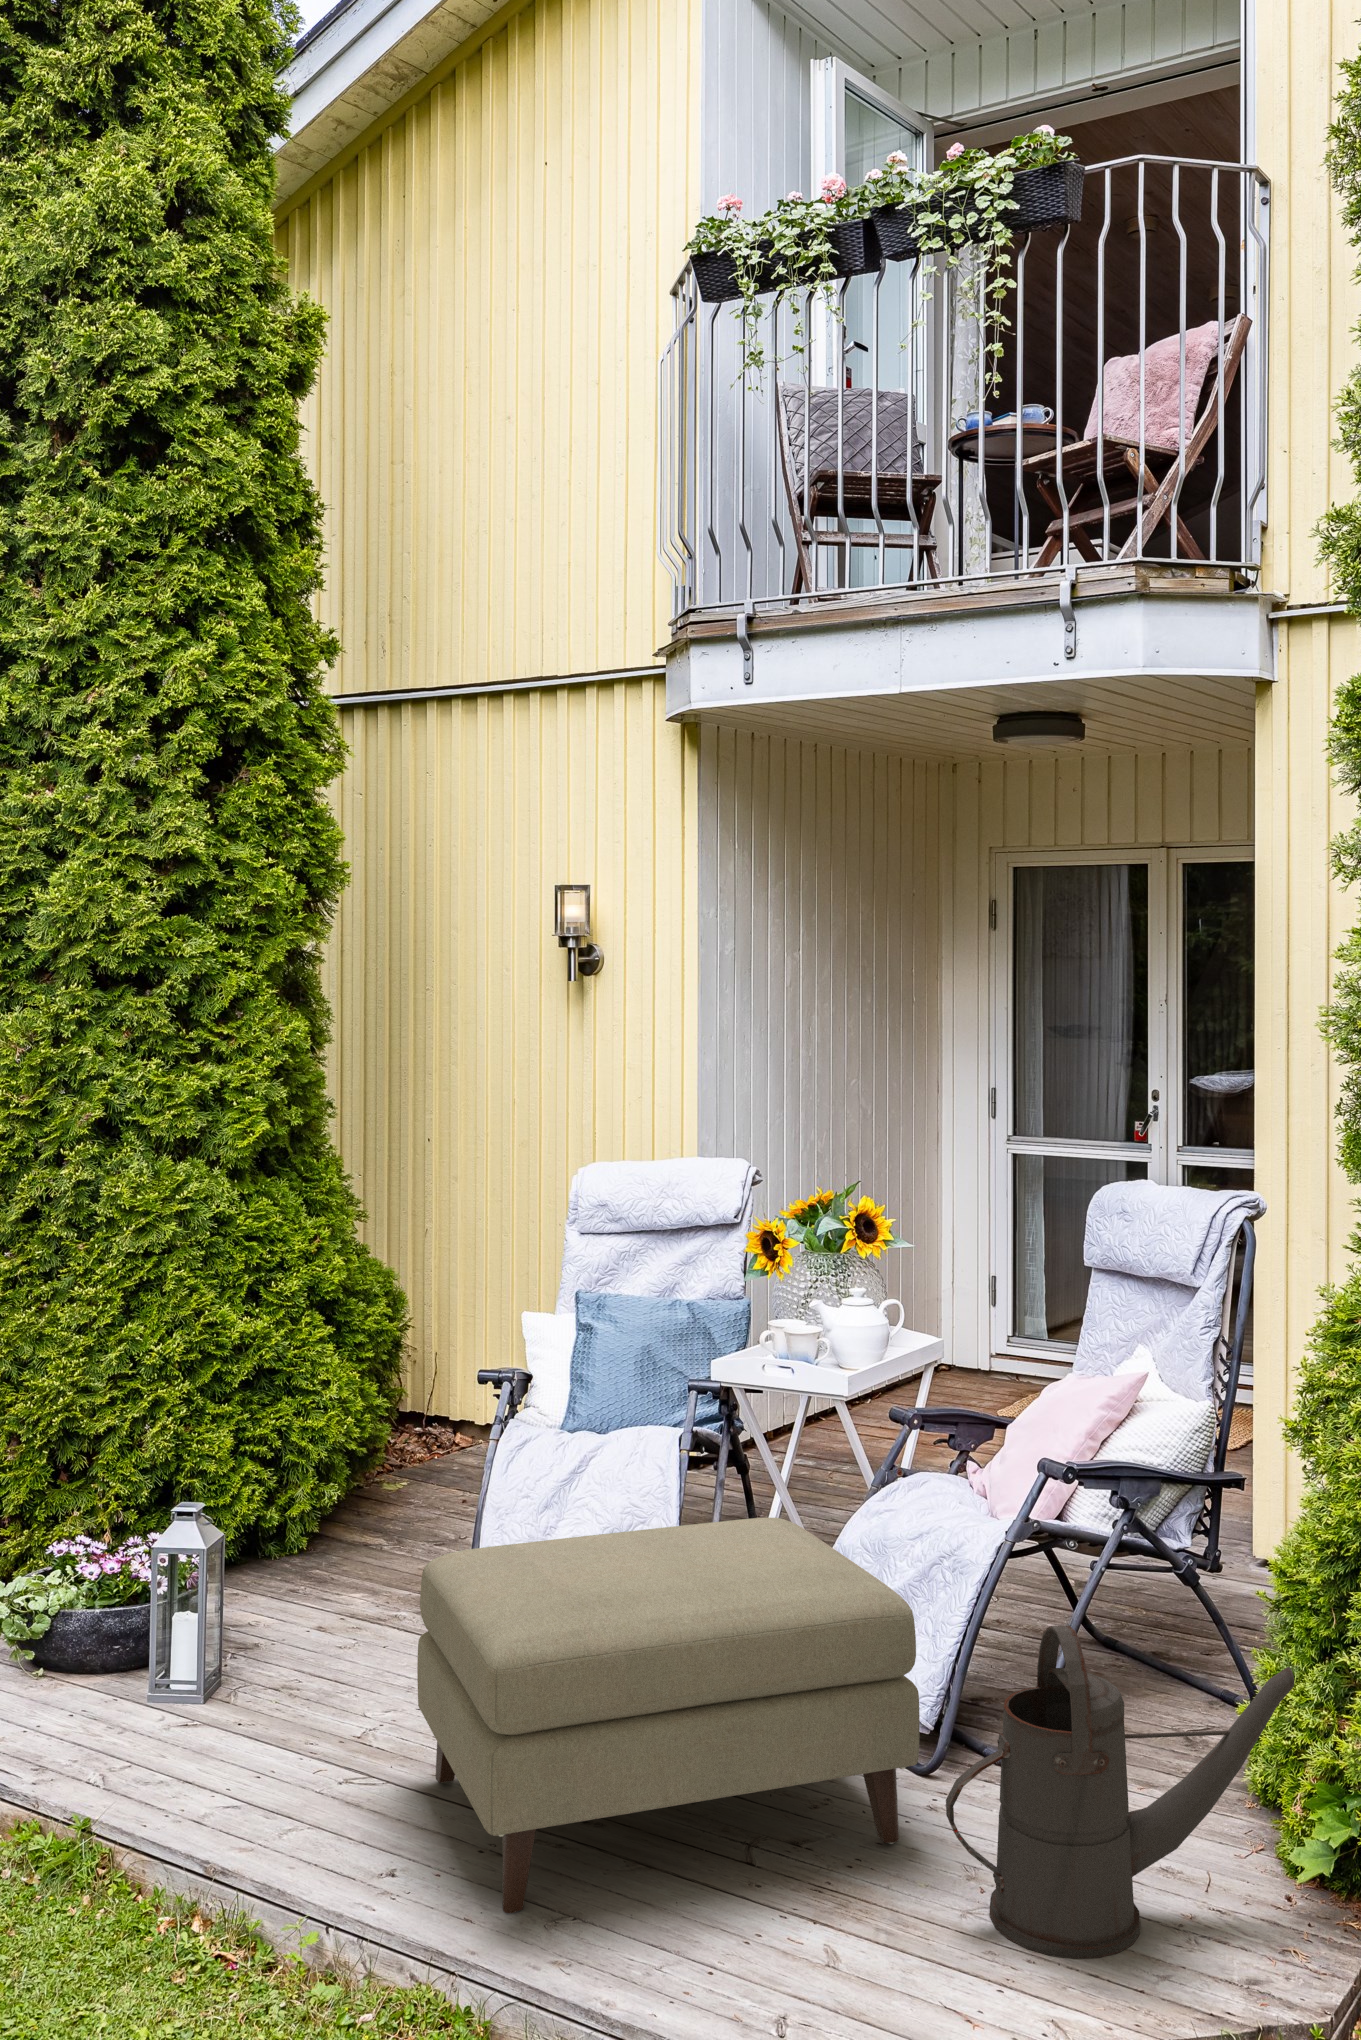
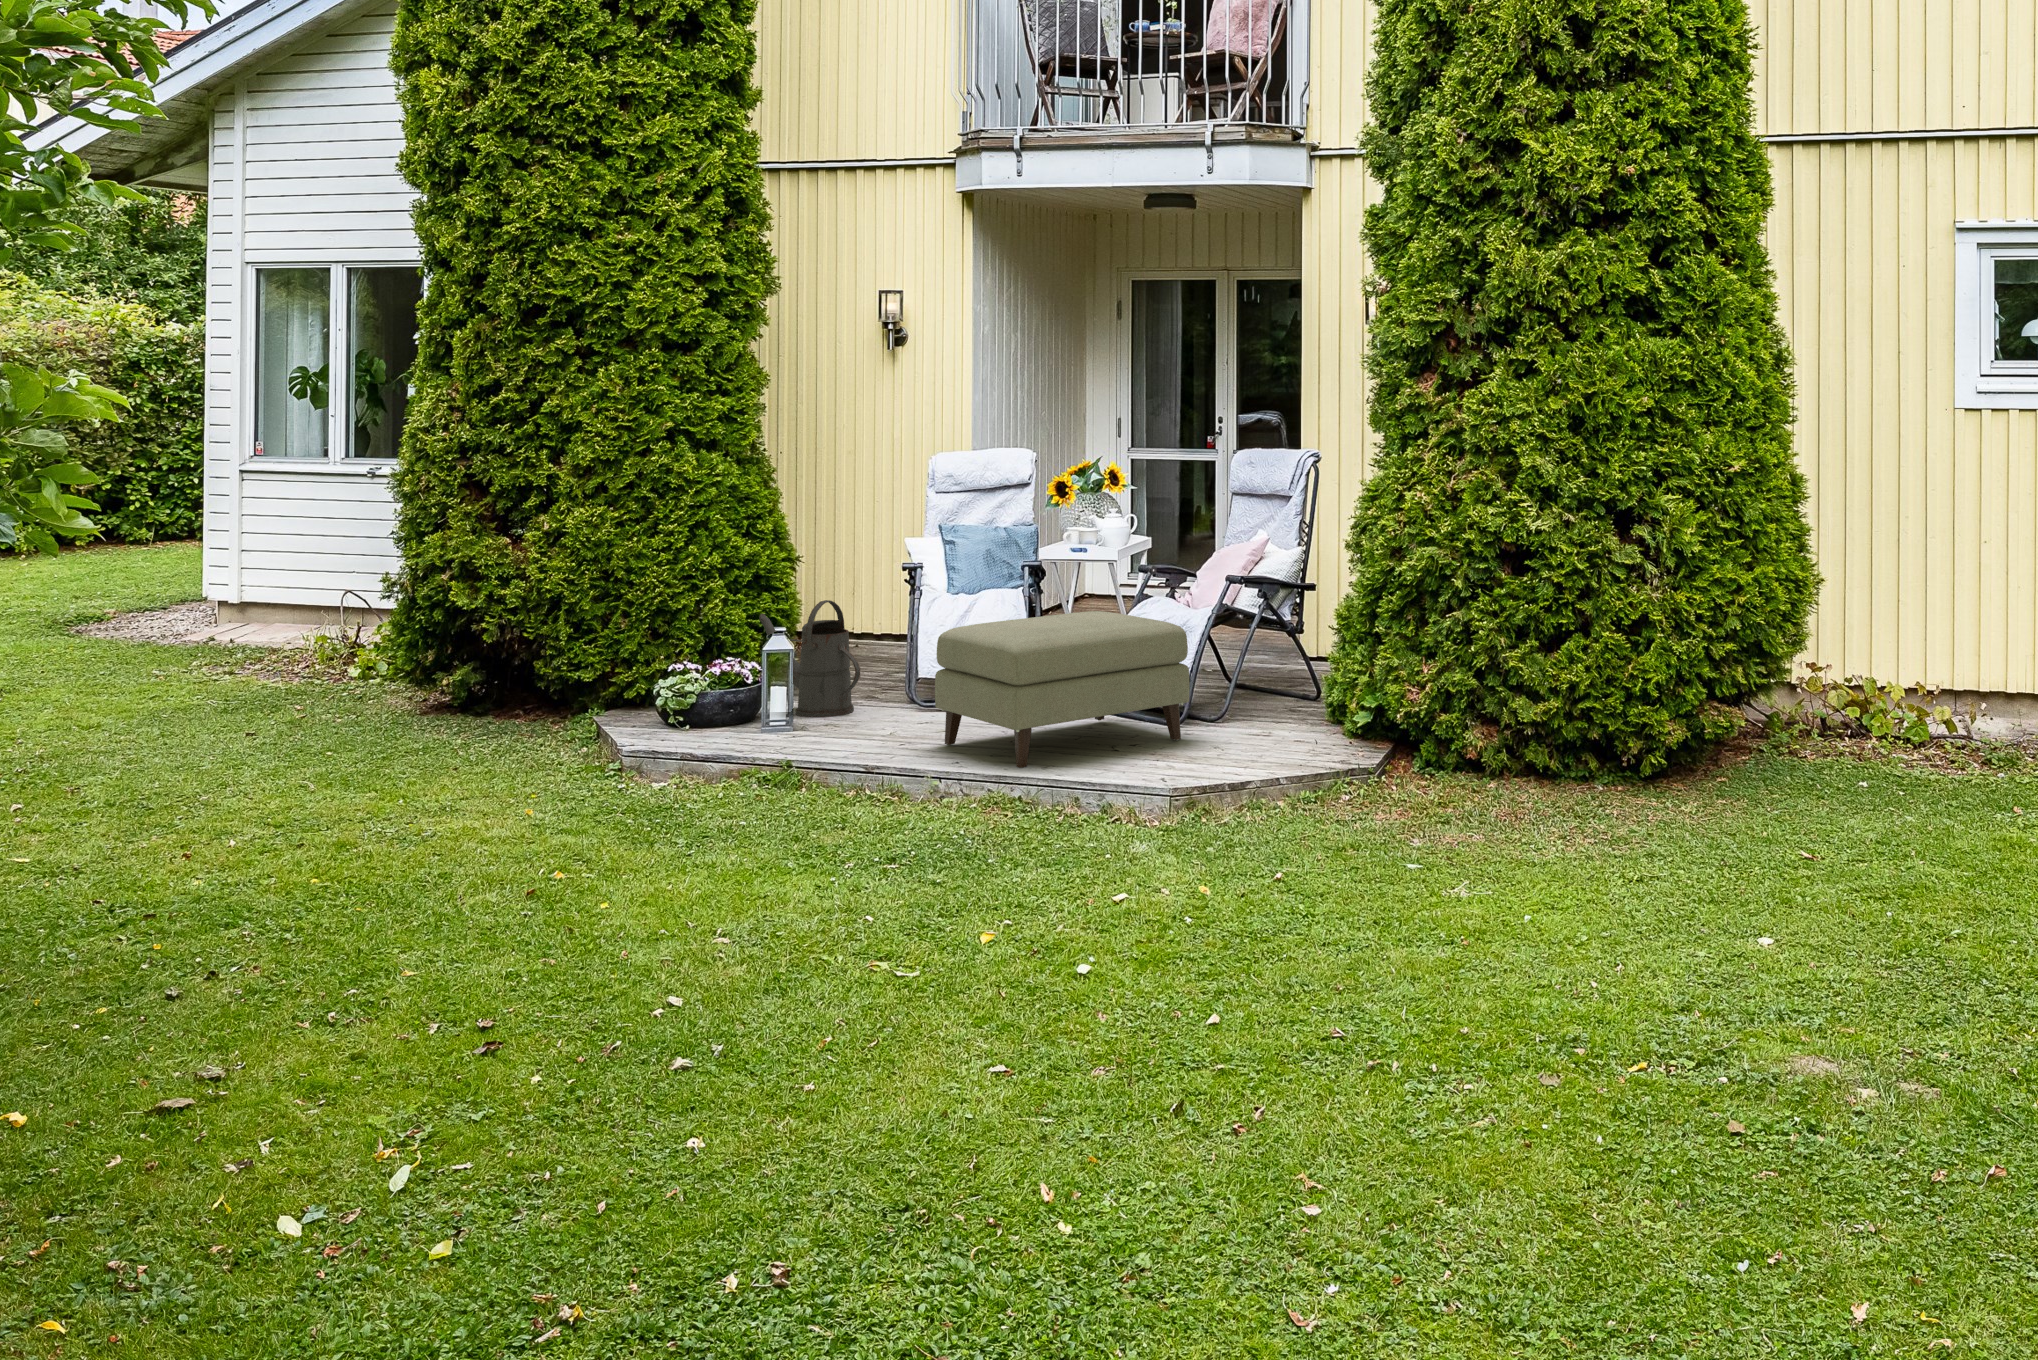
watering can: present [946,1625,1294,1959] -> present [759,600,860,717]

